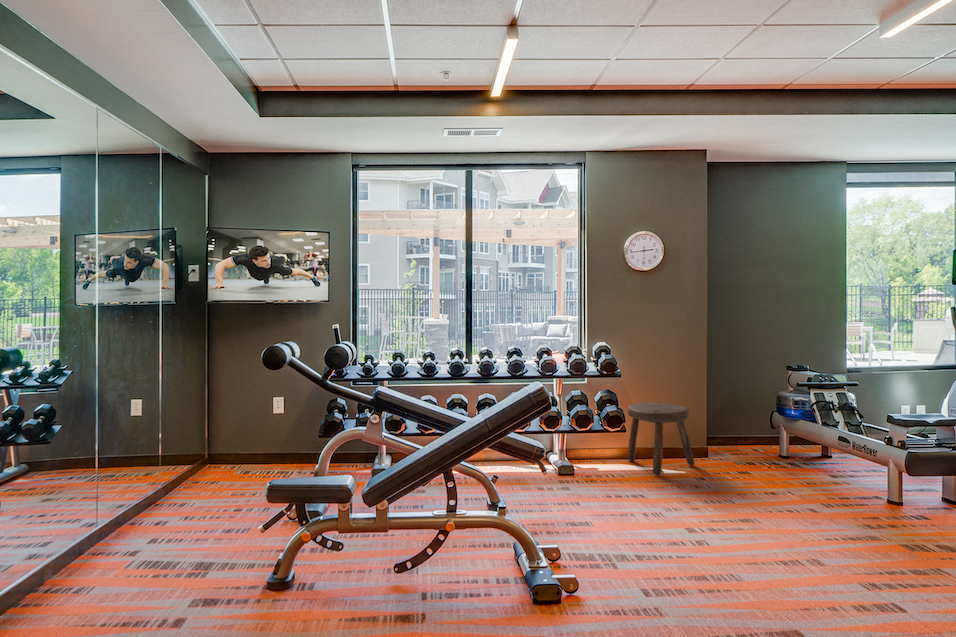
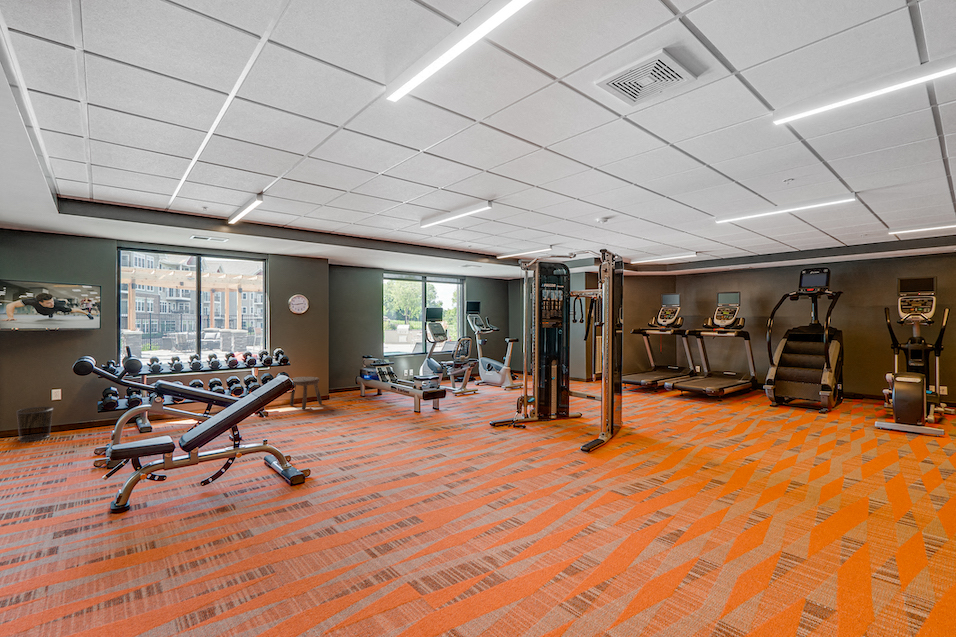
waste bin: none [226,423,271,476] -> present [16,407,54,441]

